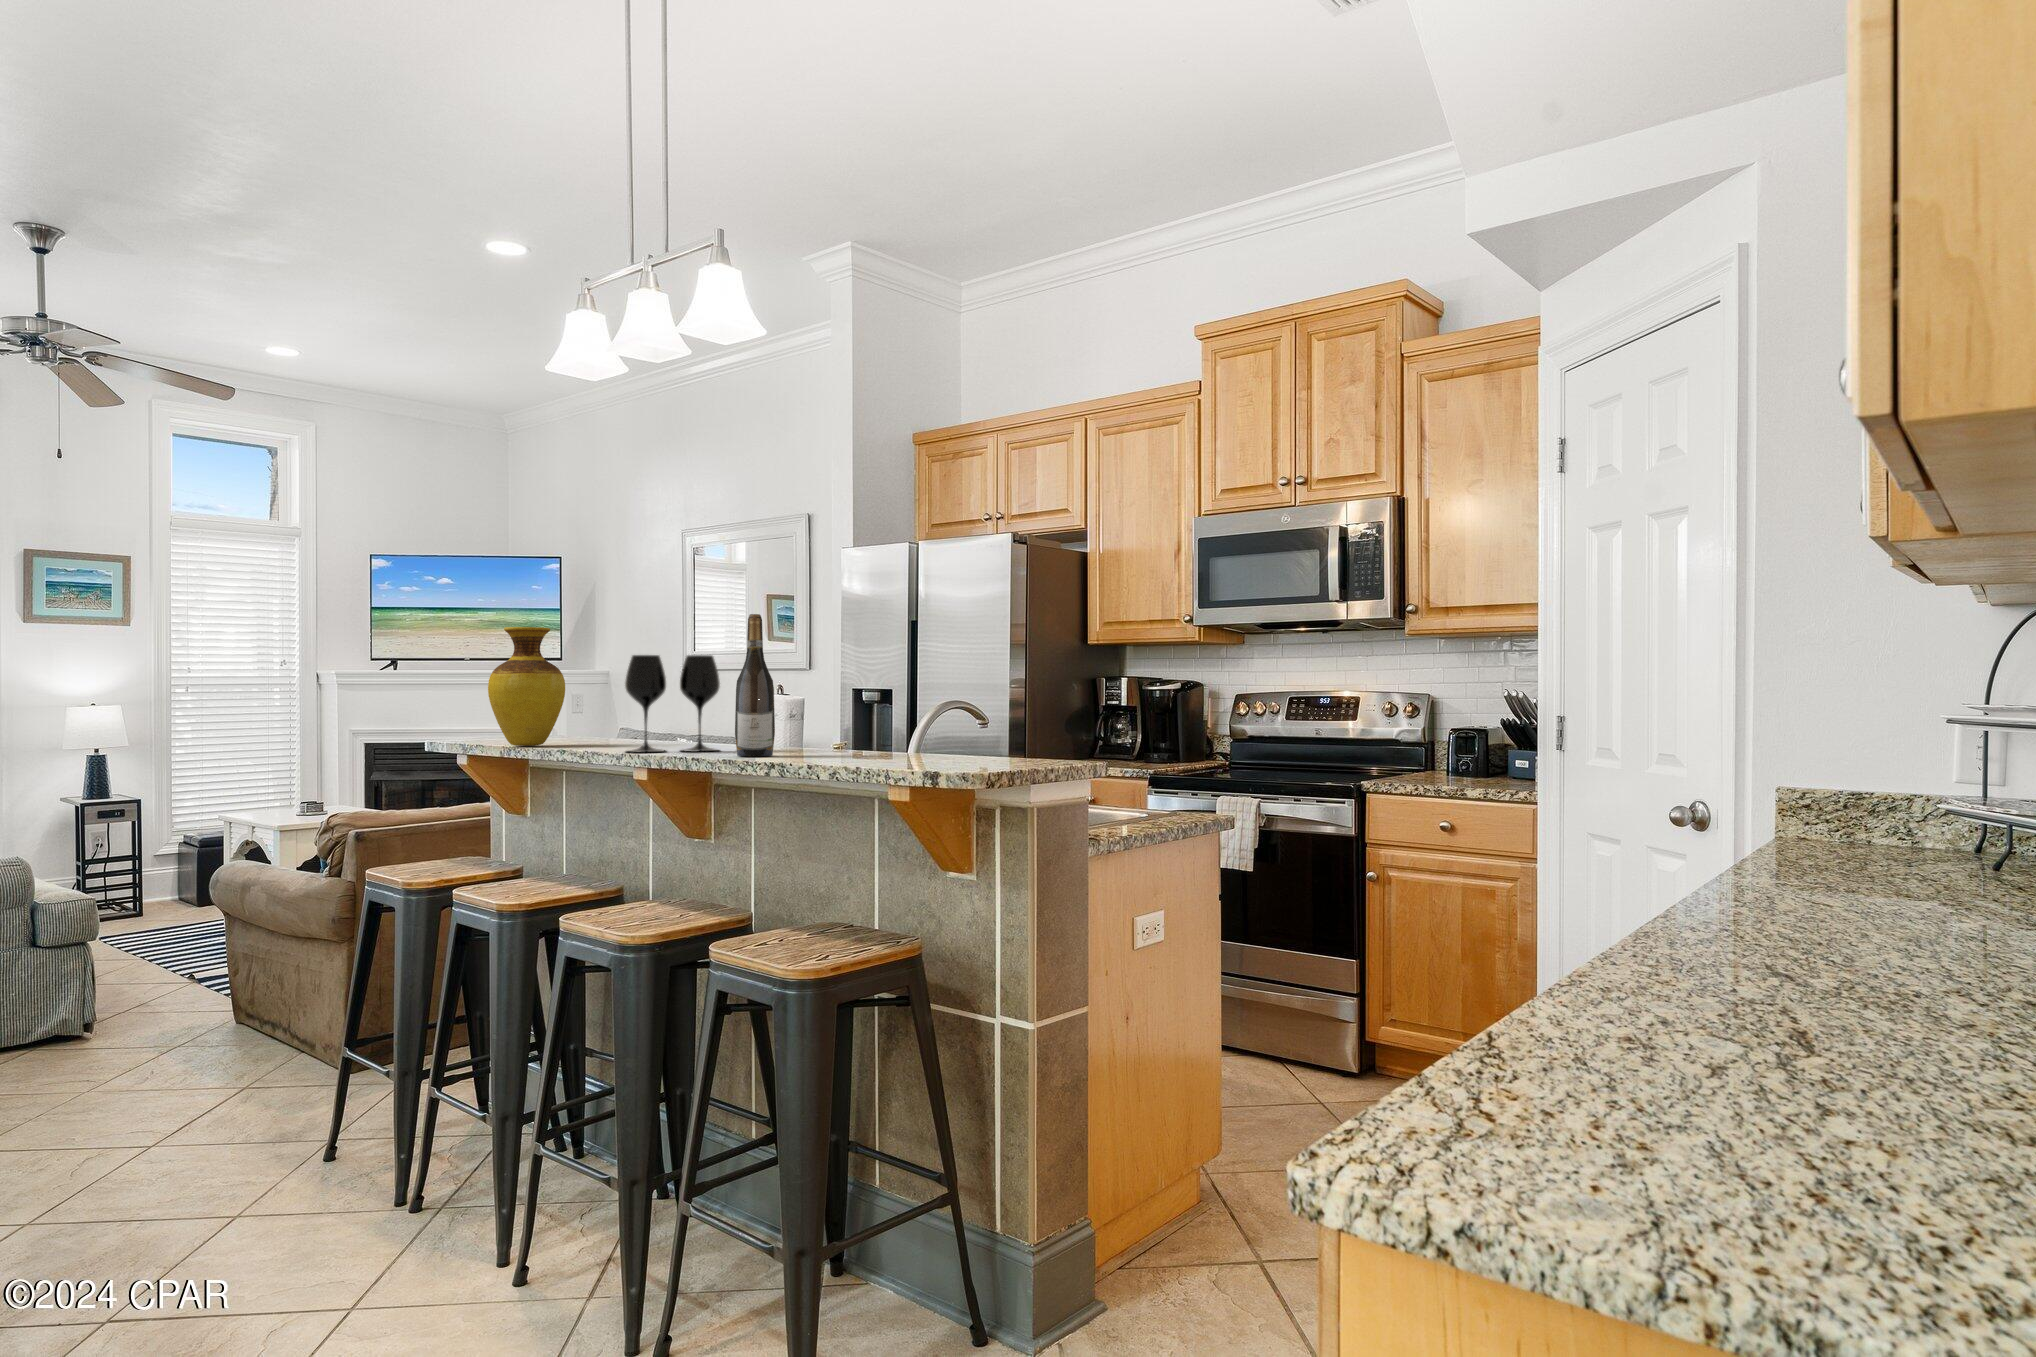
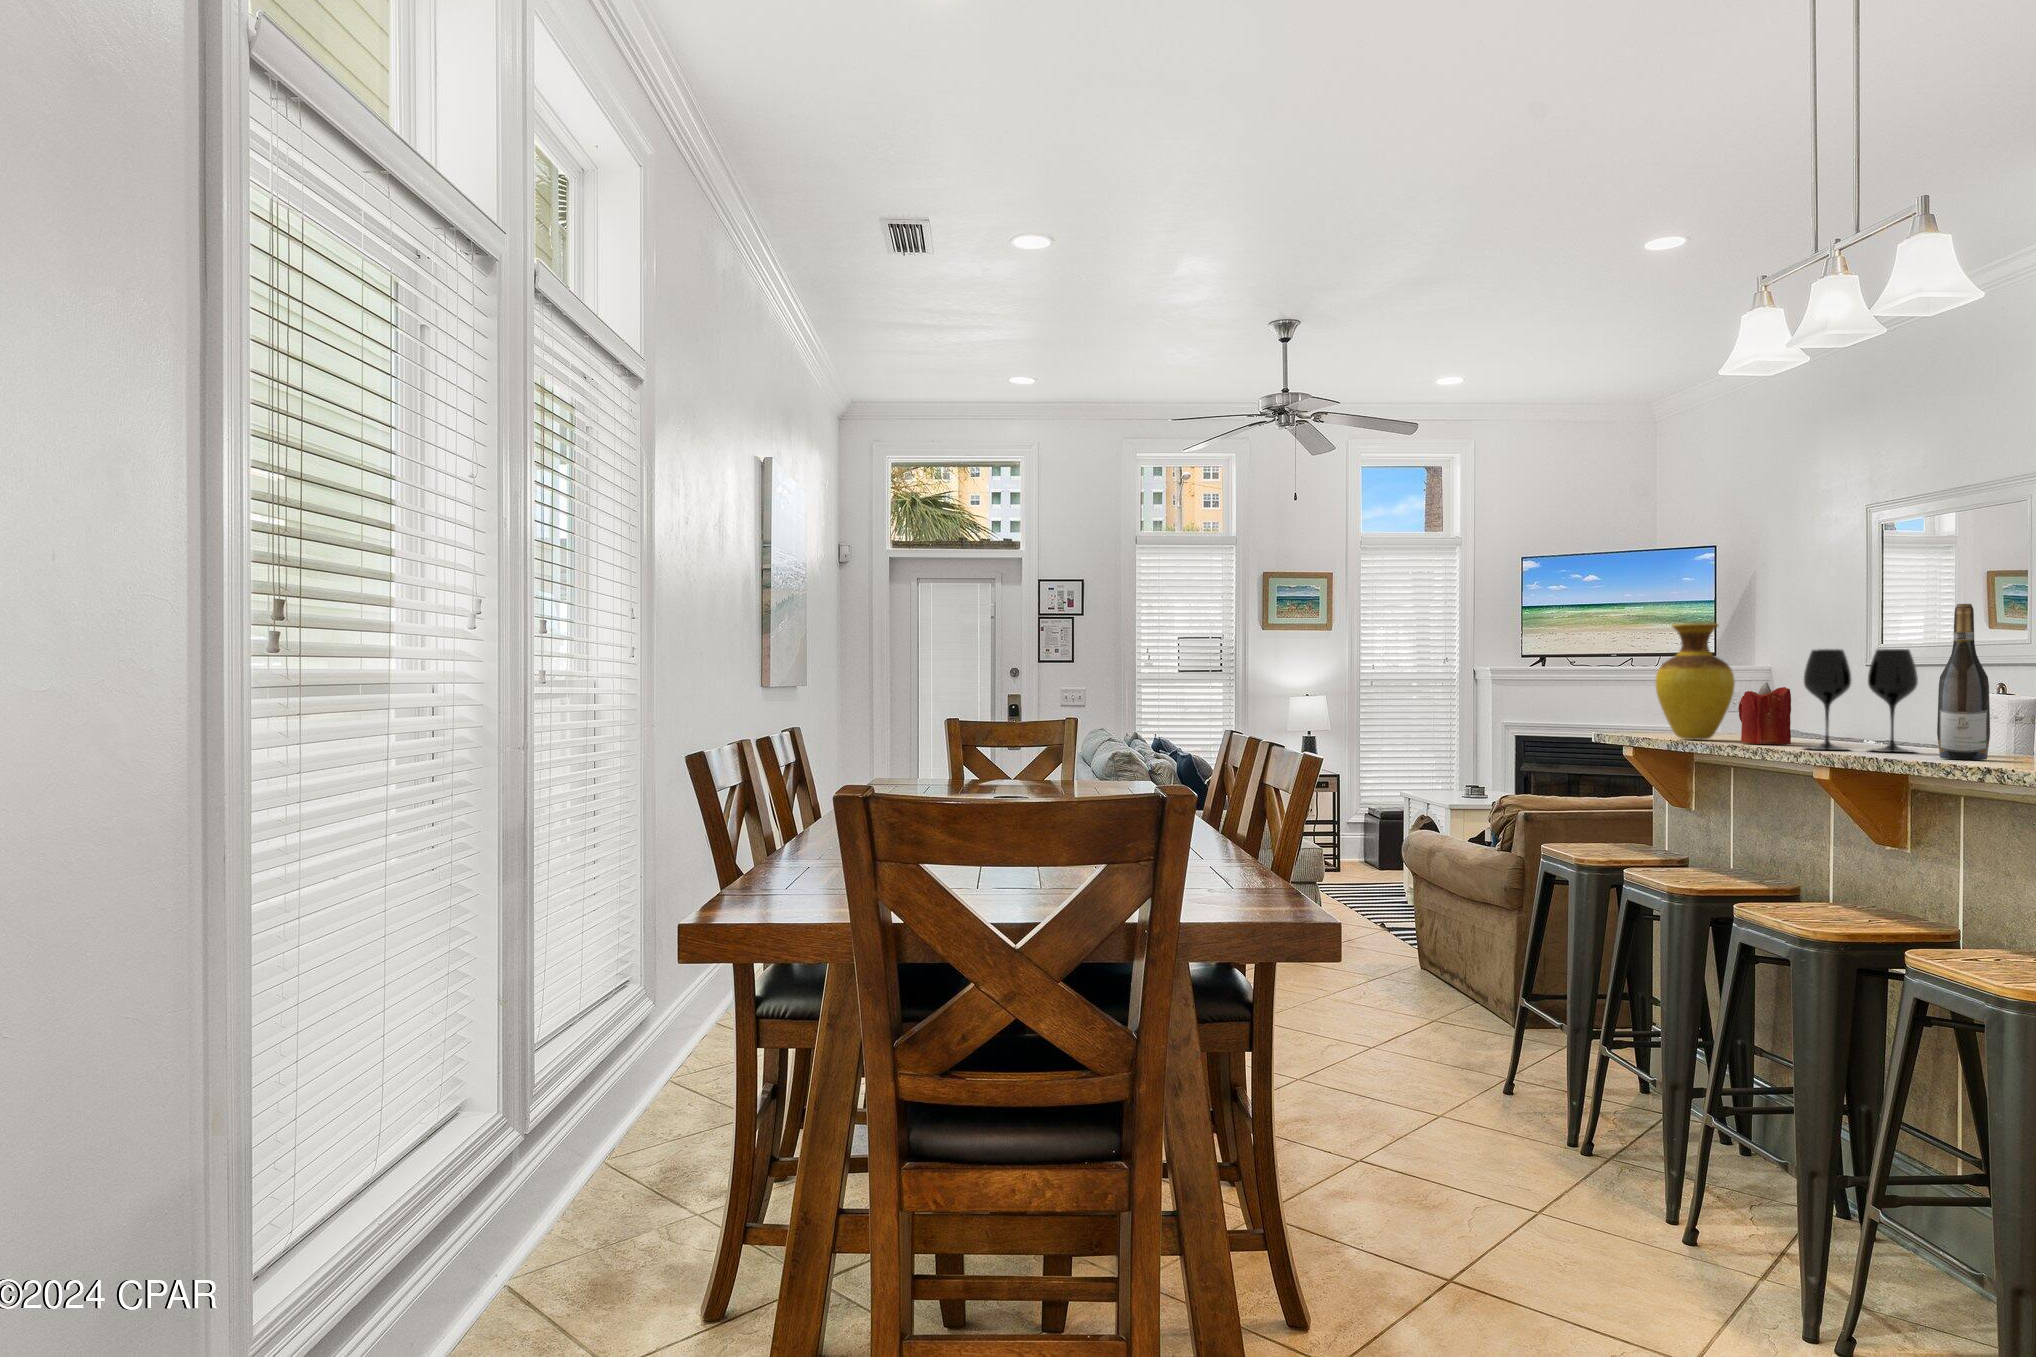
candle: none [568,687,616,749] -> present [1738,682,1791,744]

